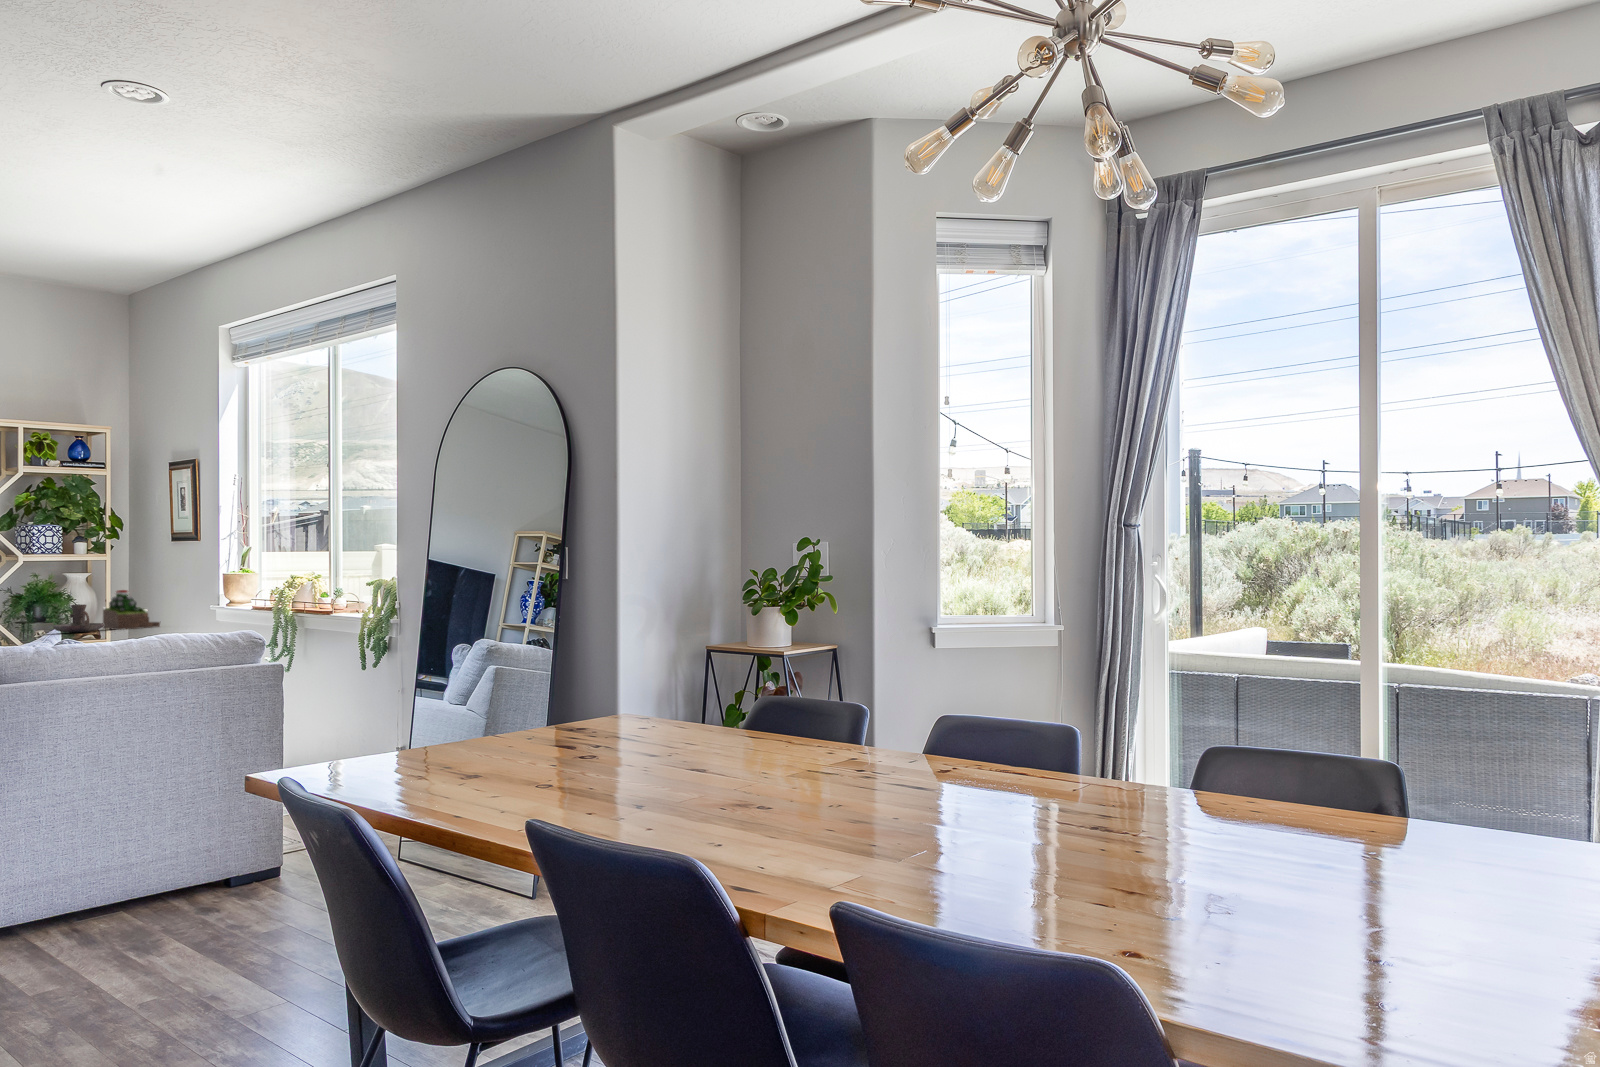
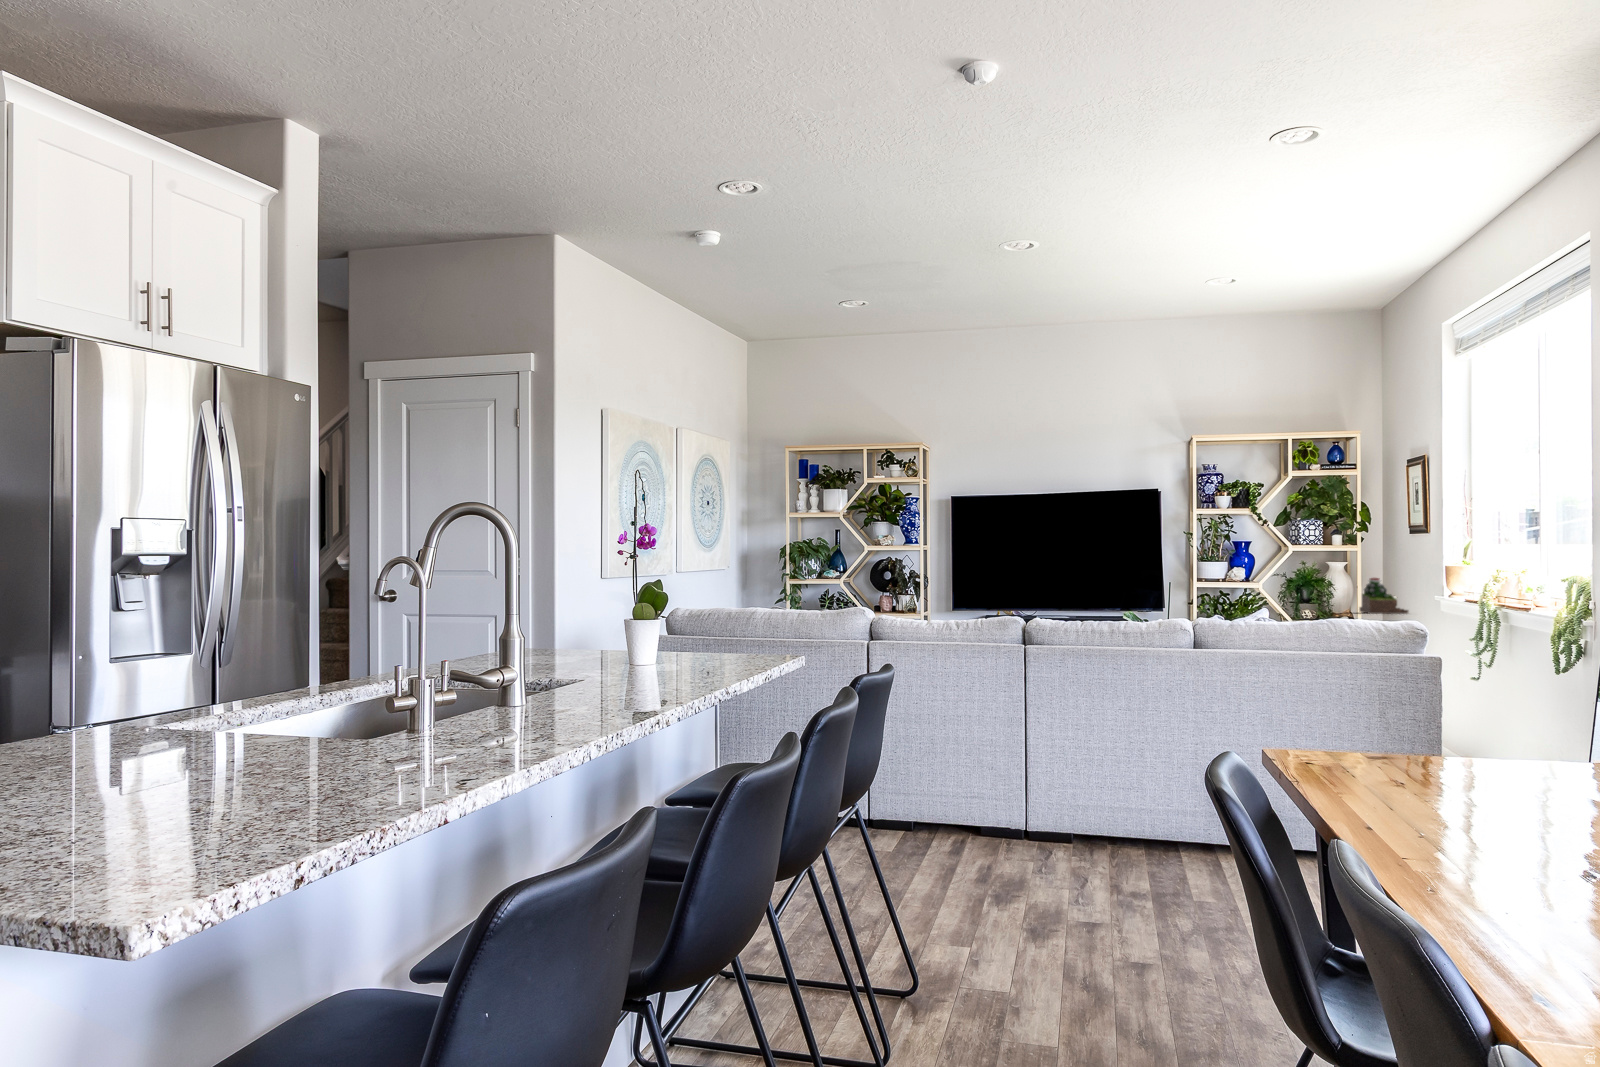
candle holder: present [53,604,104,633] -> none [1316,589,1356,613]

